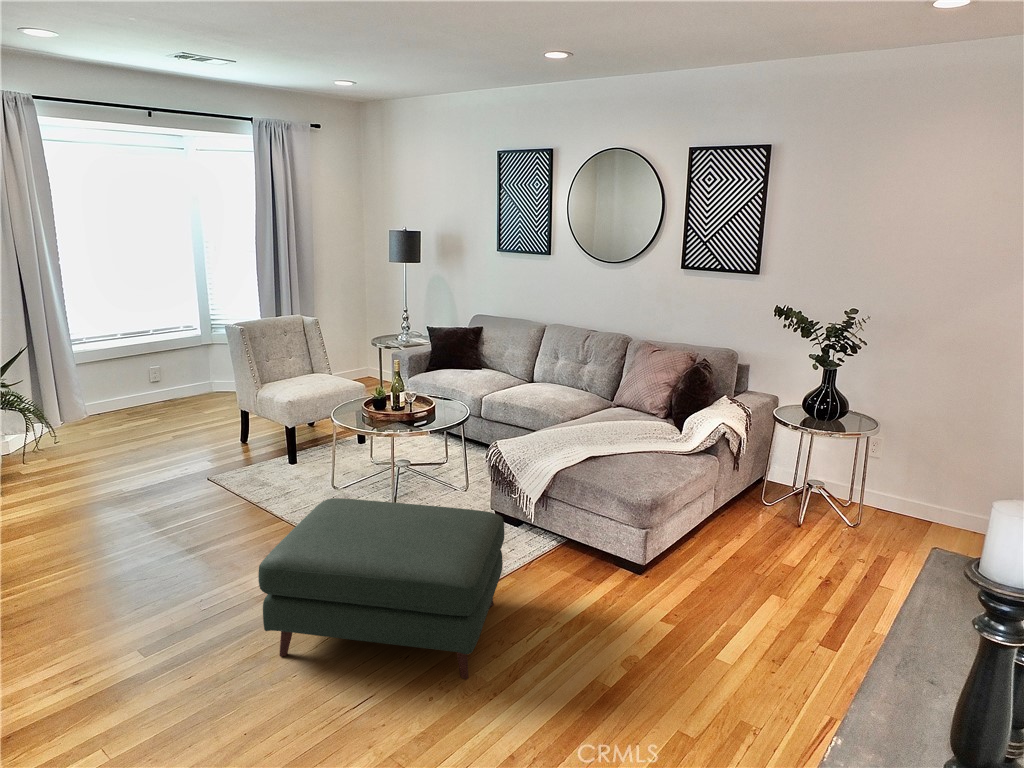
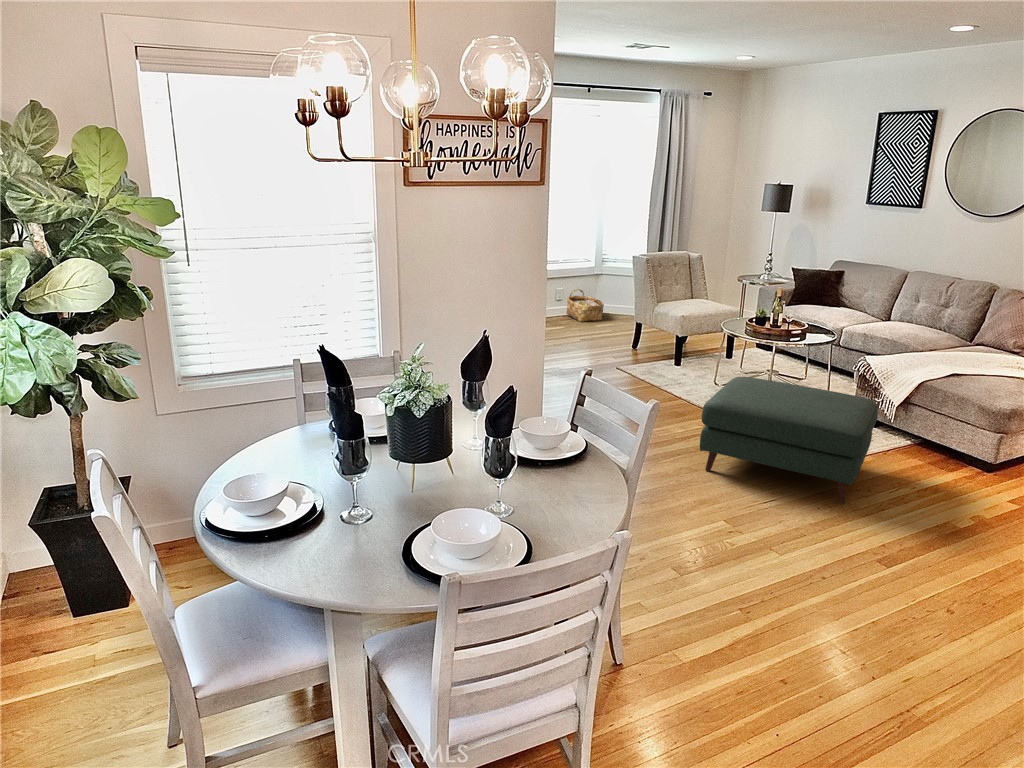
woven basket: none [162,366,212,409] -> present [567,289,604,322]

